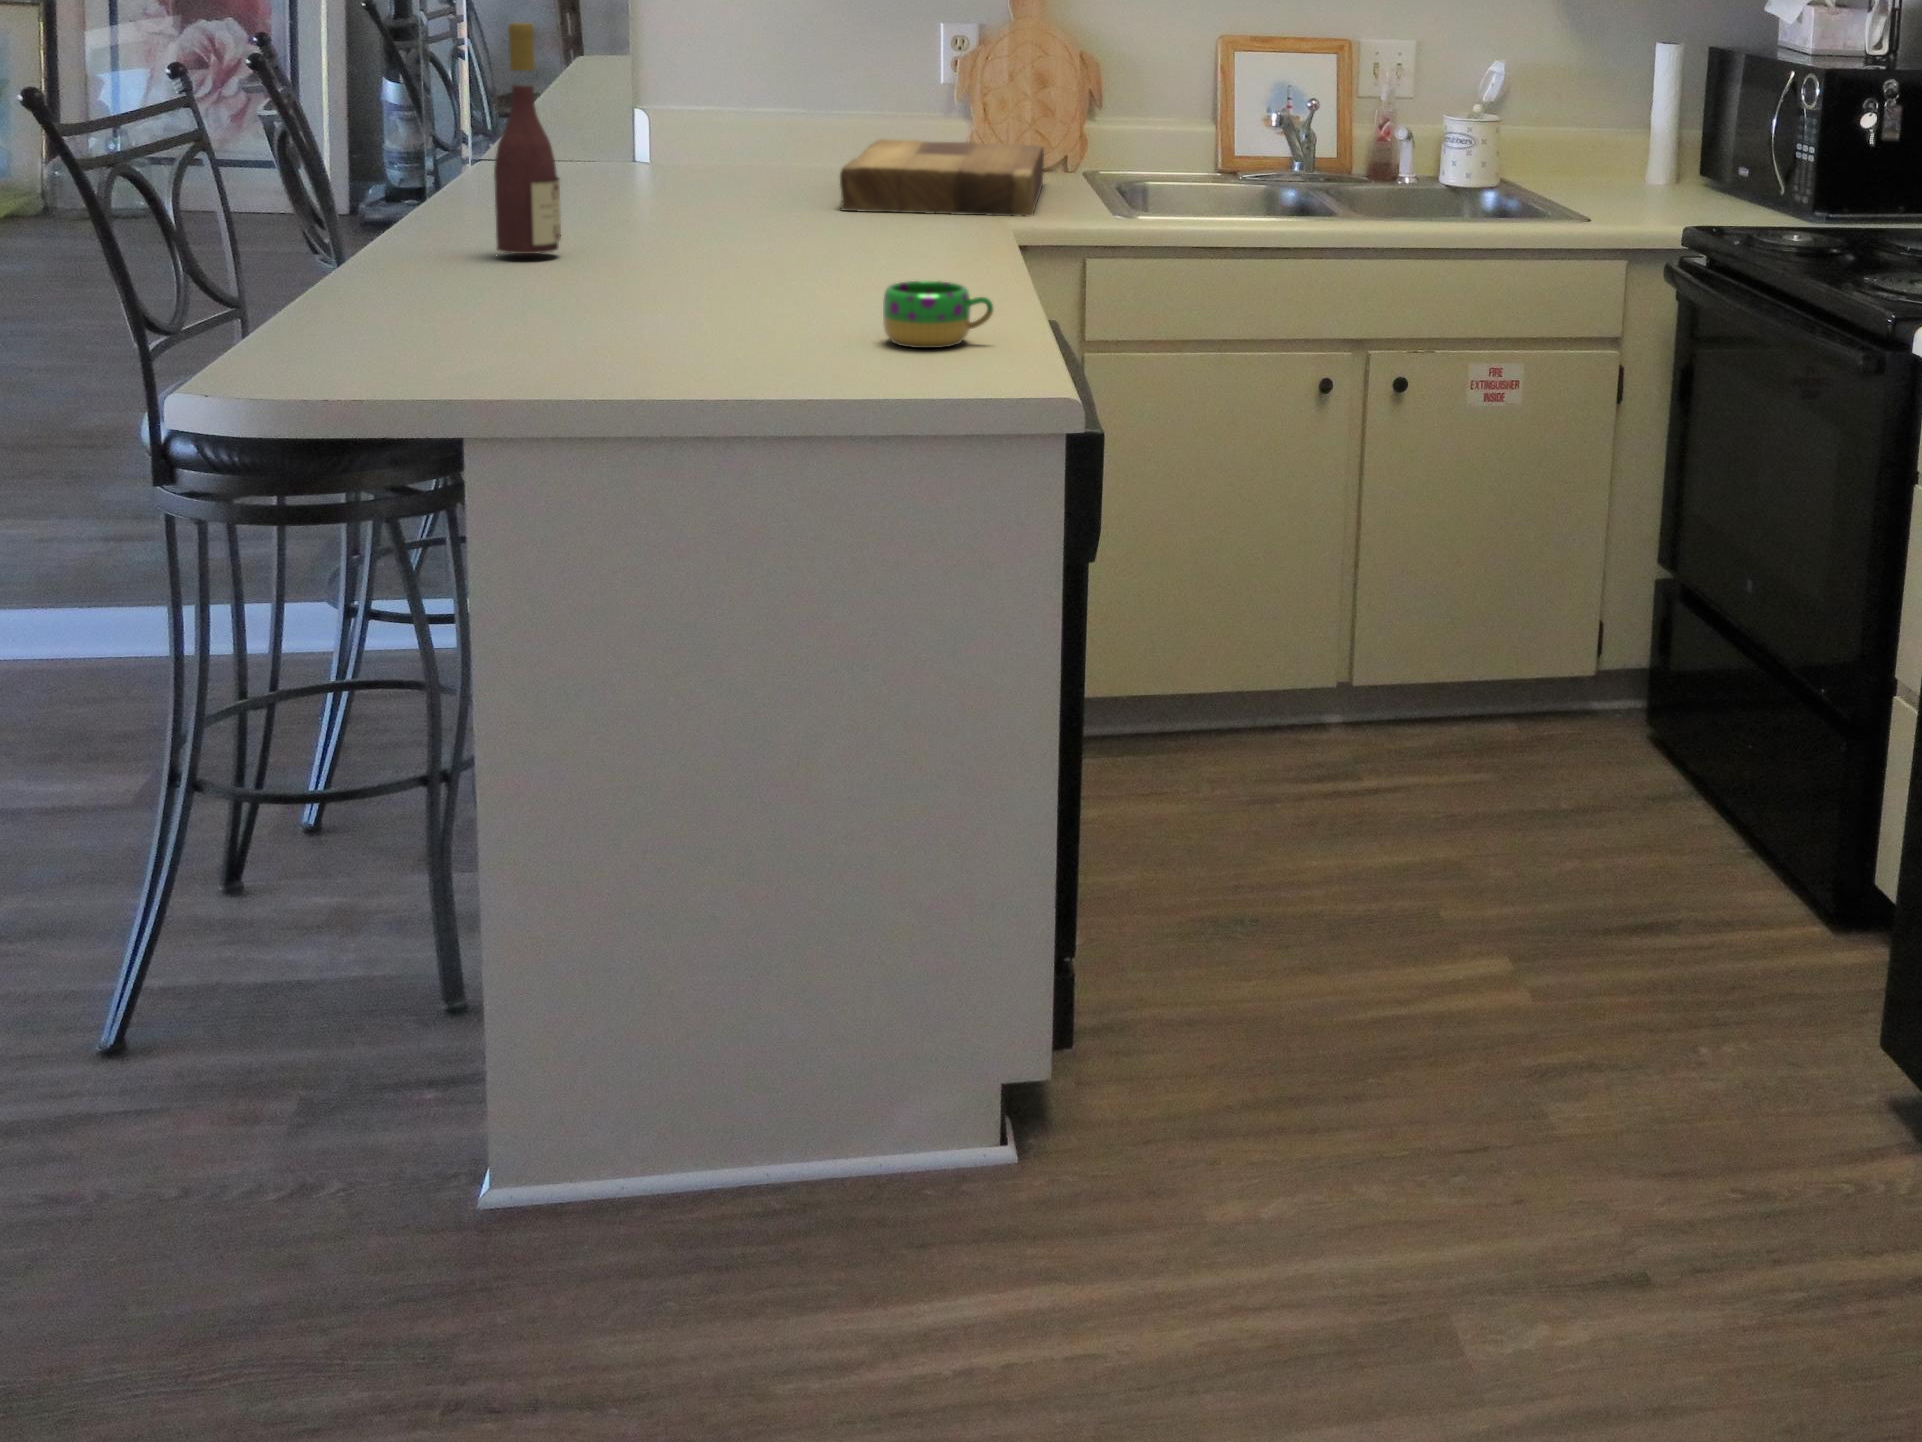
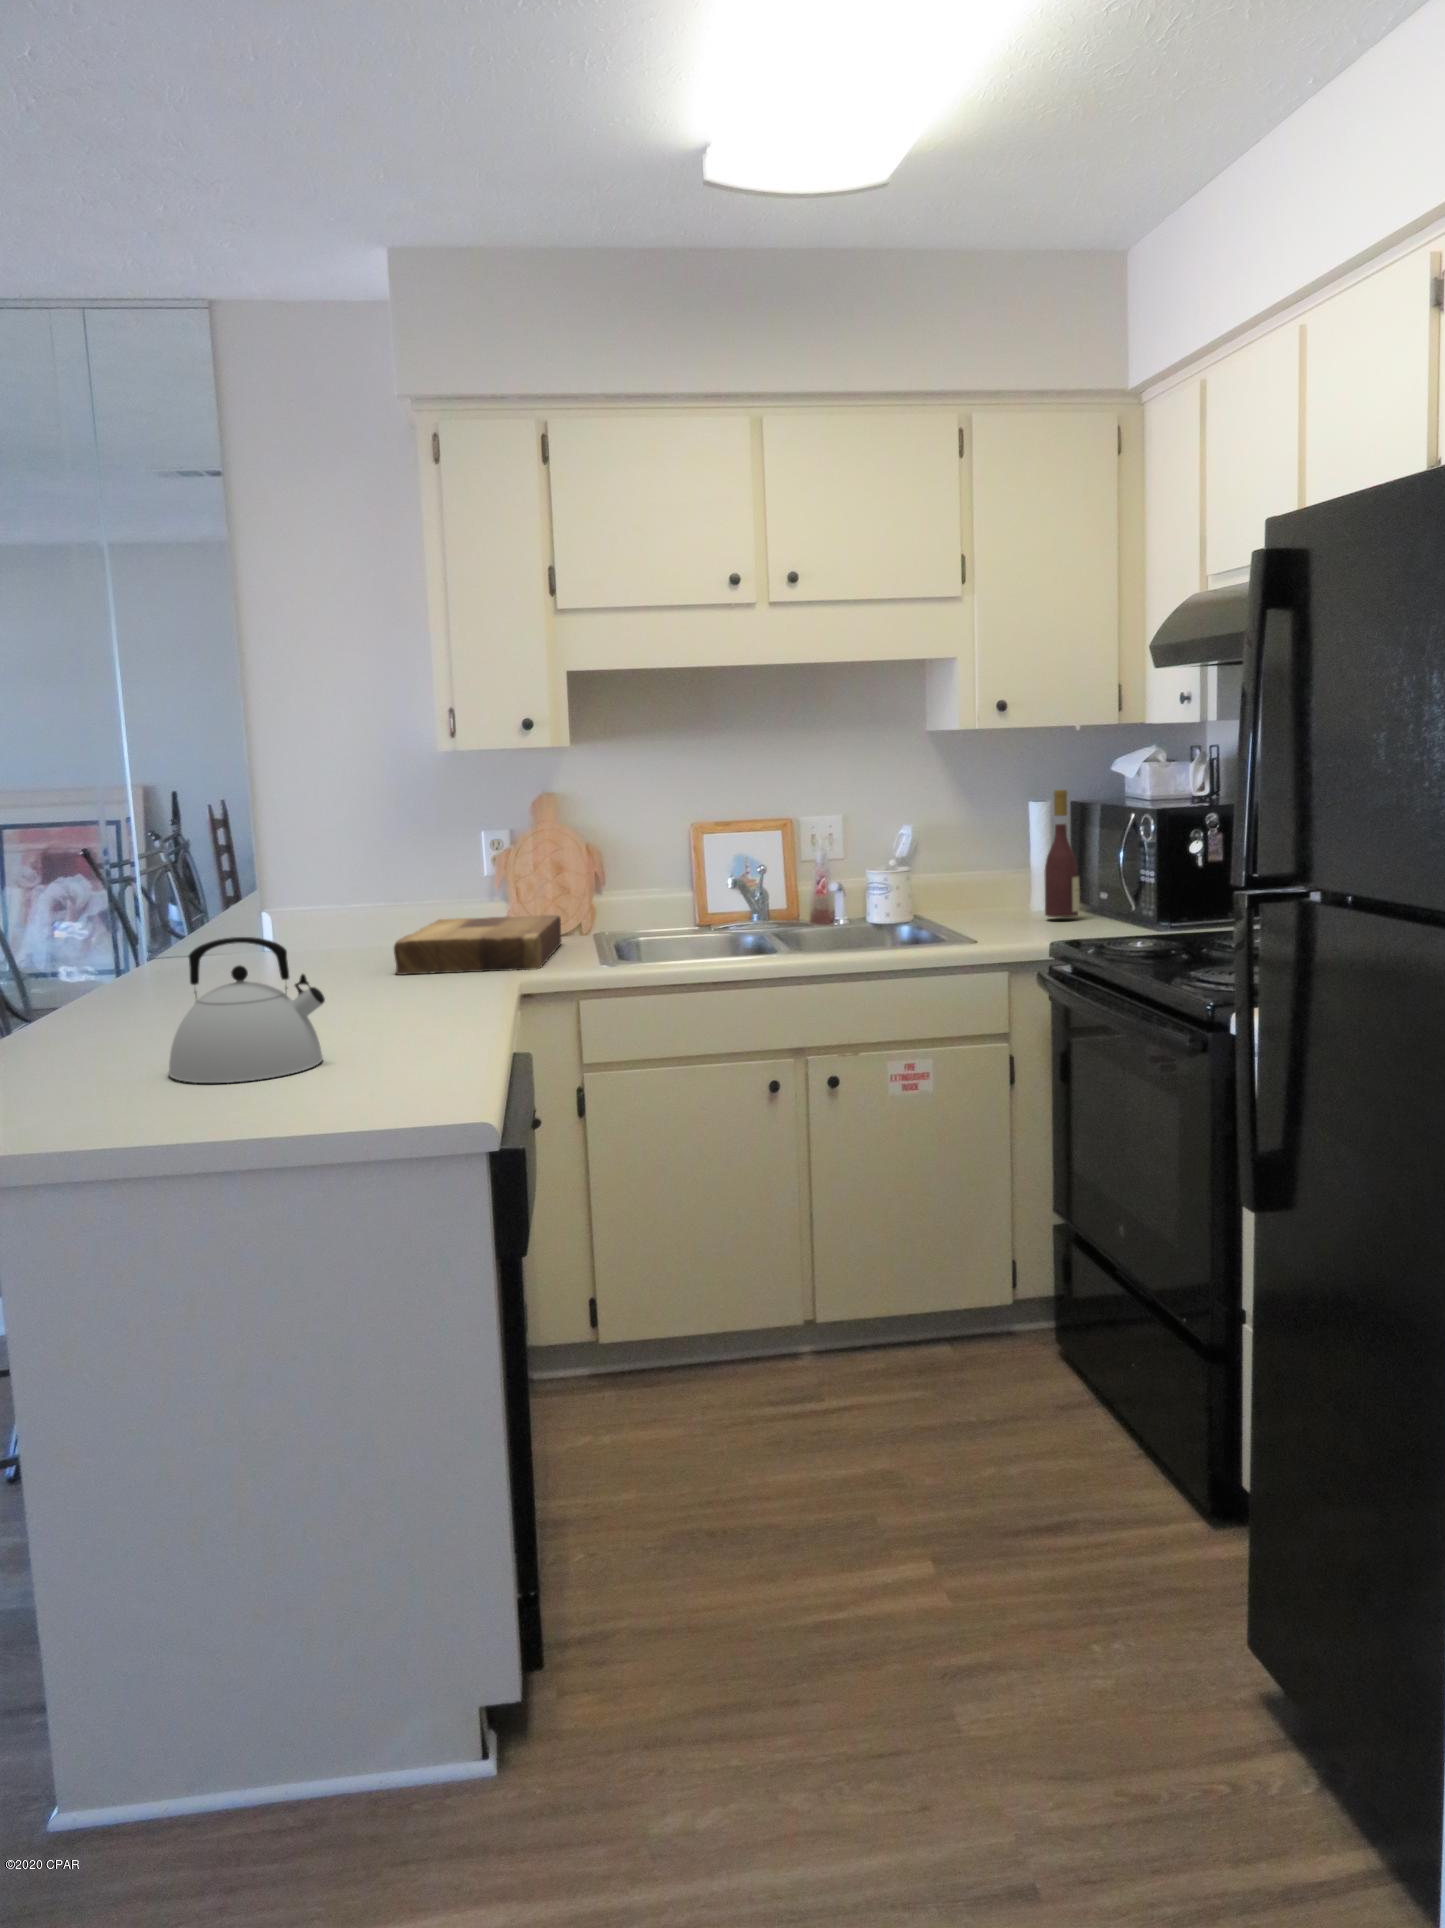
wine bottle: present [494,23,561,254] -> present [1045,790,1080,917]
kettle: none [632,154,832,335] -> present [169,937,325,1083]
mug: present [883,281,993,348] -> none [353,1028,443,1084]

